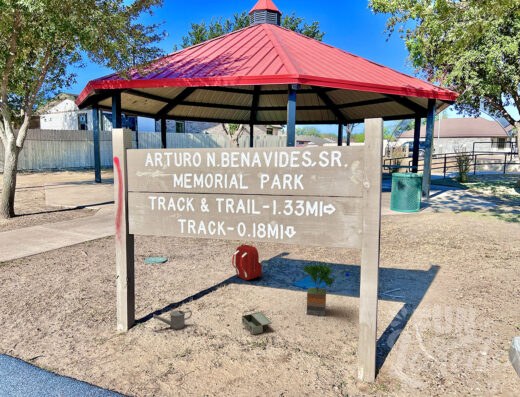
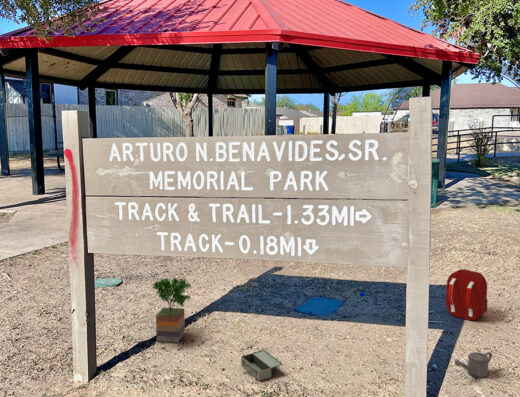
backpack: present [232,244,262,280] -> present [446,269,488,321]
potted tree: present [303,264,334,316] -> present [153,278,191,343]
watering can: present [153,310,192,329] -> present [455,352,492,378]

